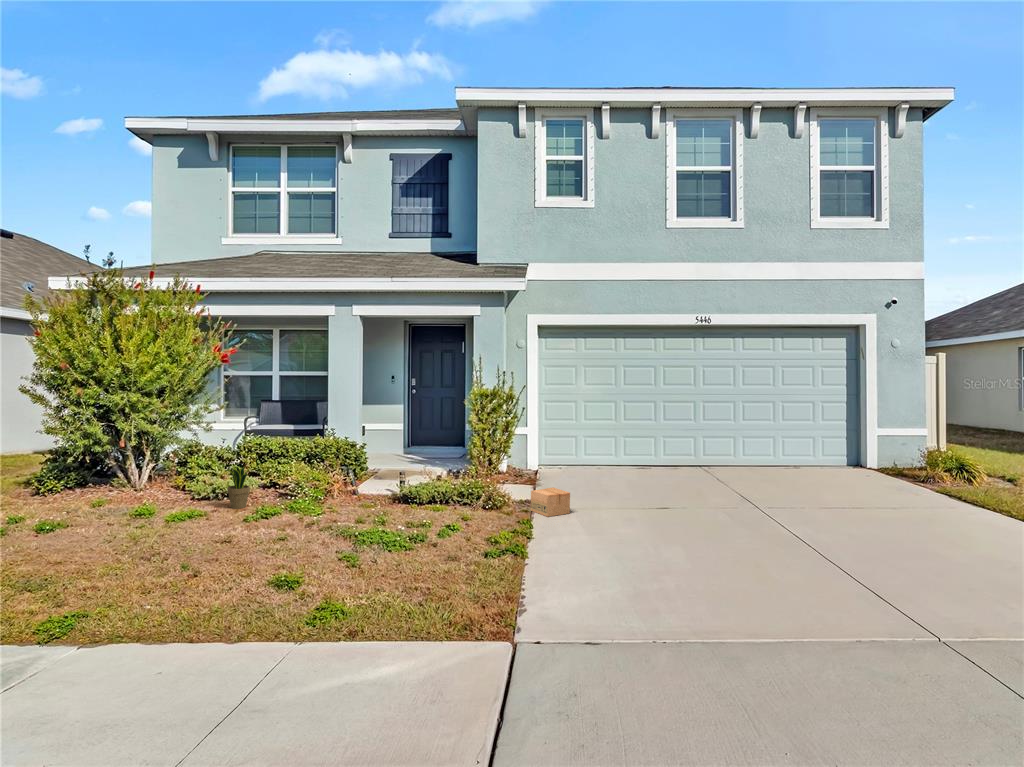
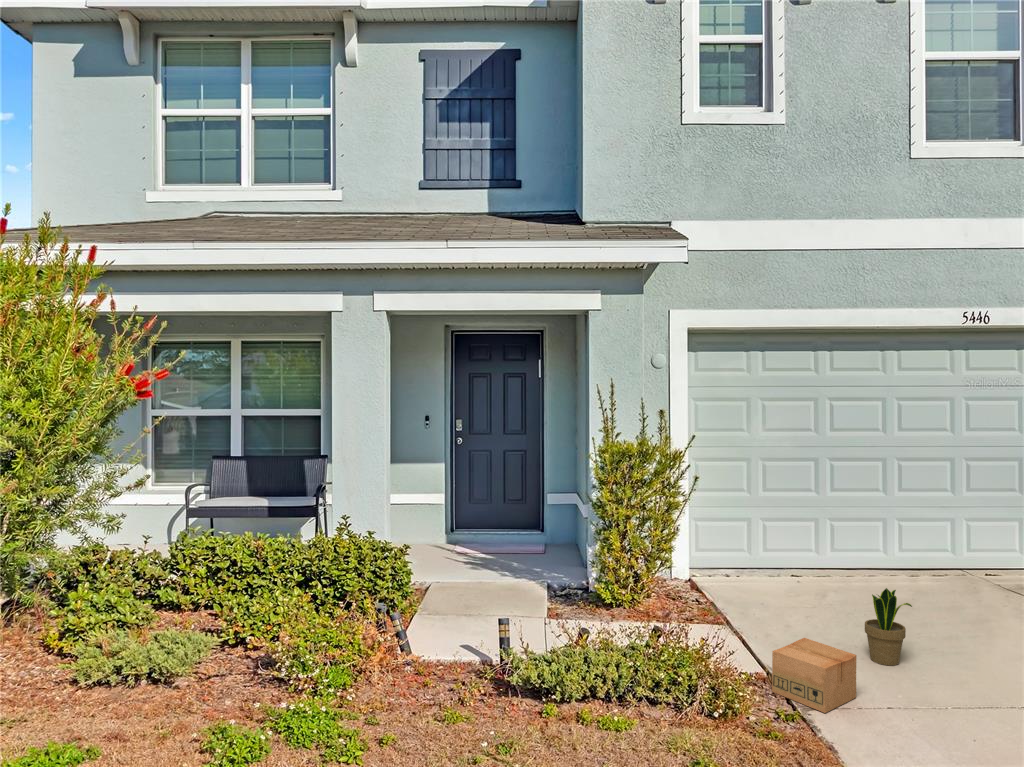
potted plant: present [226,467,251,509] -> present [865,588,912,666]

